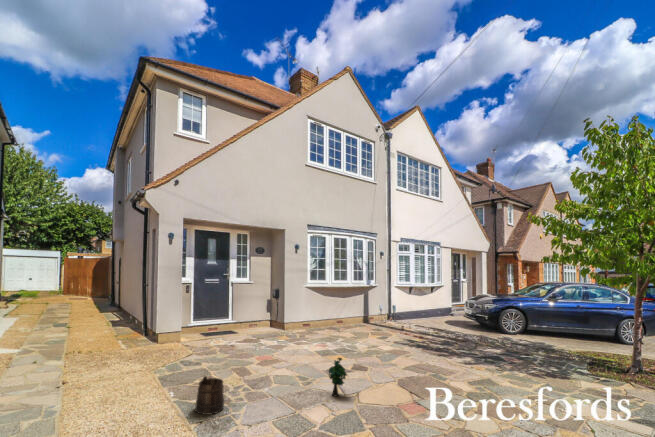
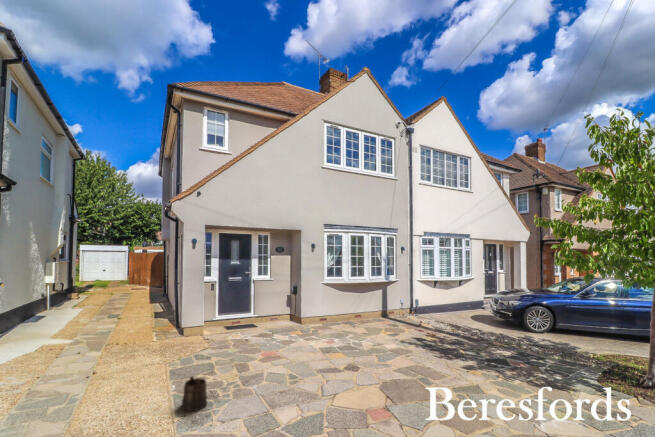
decorative plant: present [328,358,347,396] -> none [303,363,323,399]

